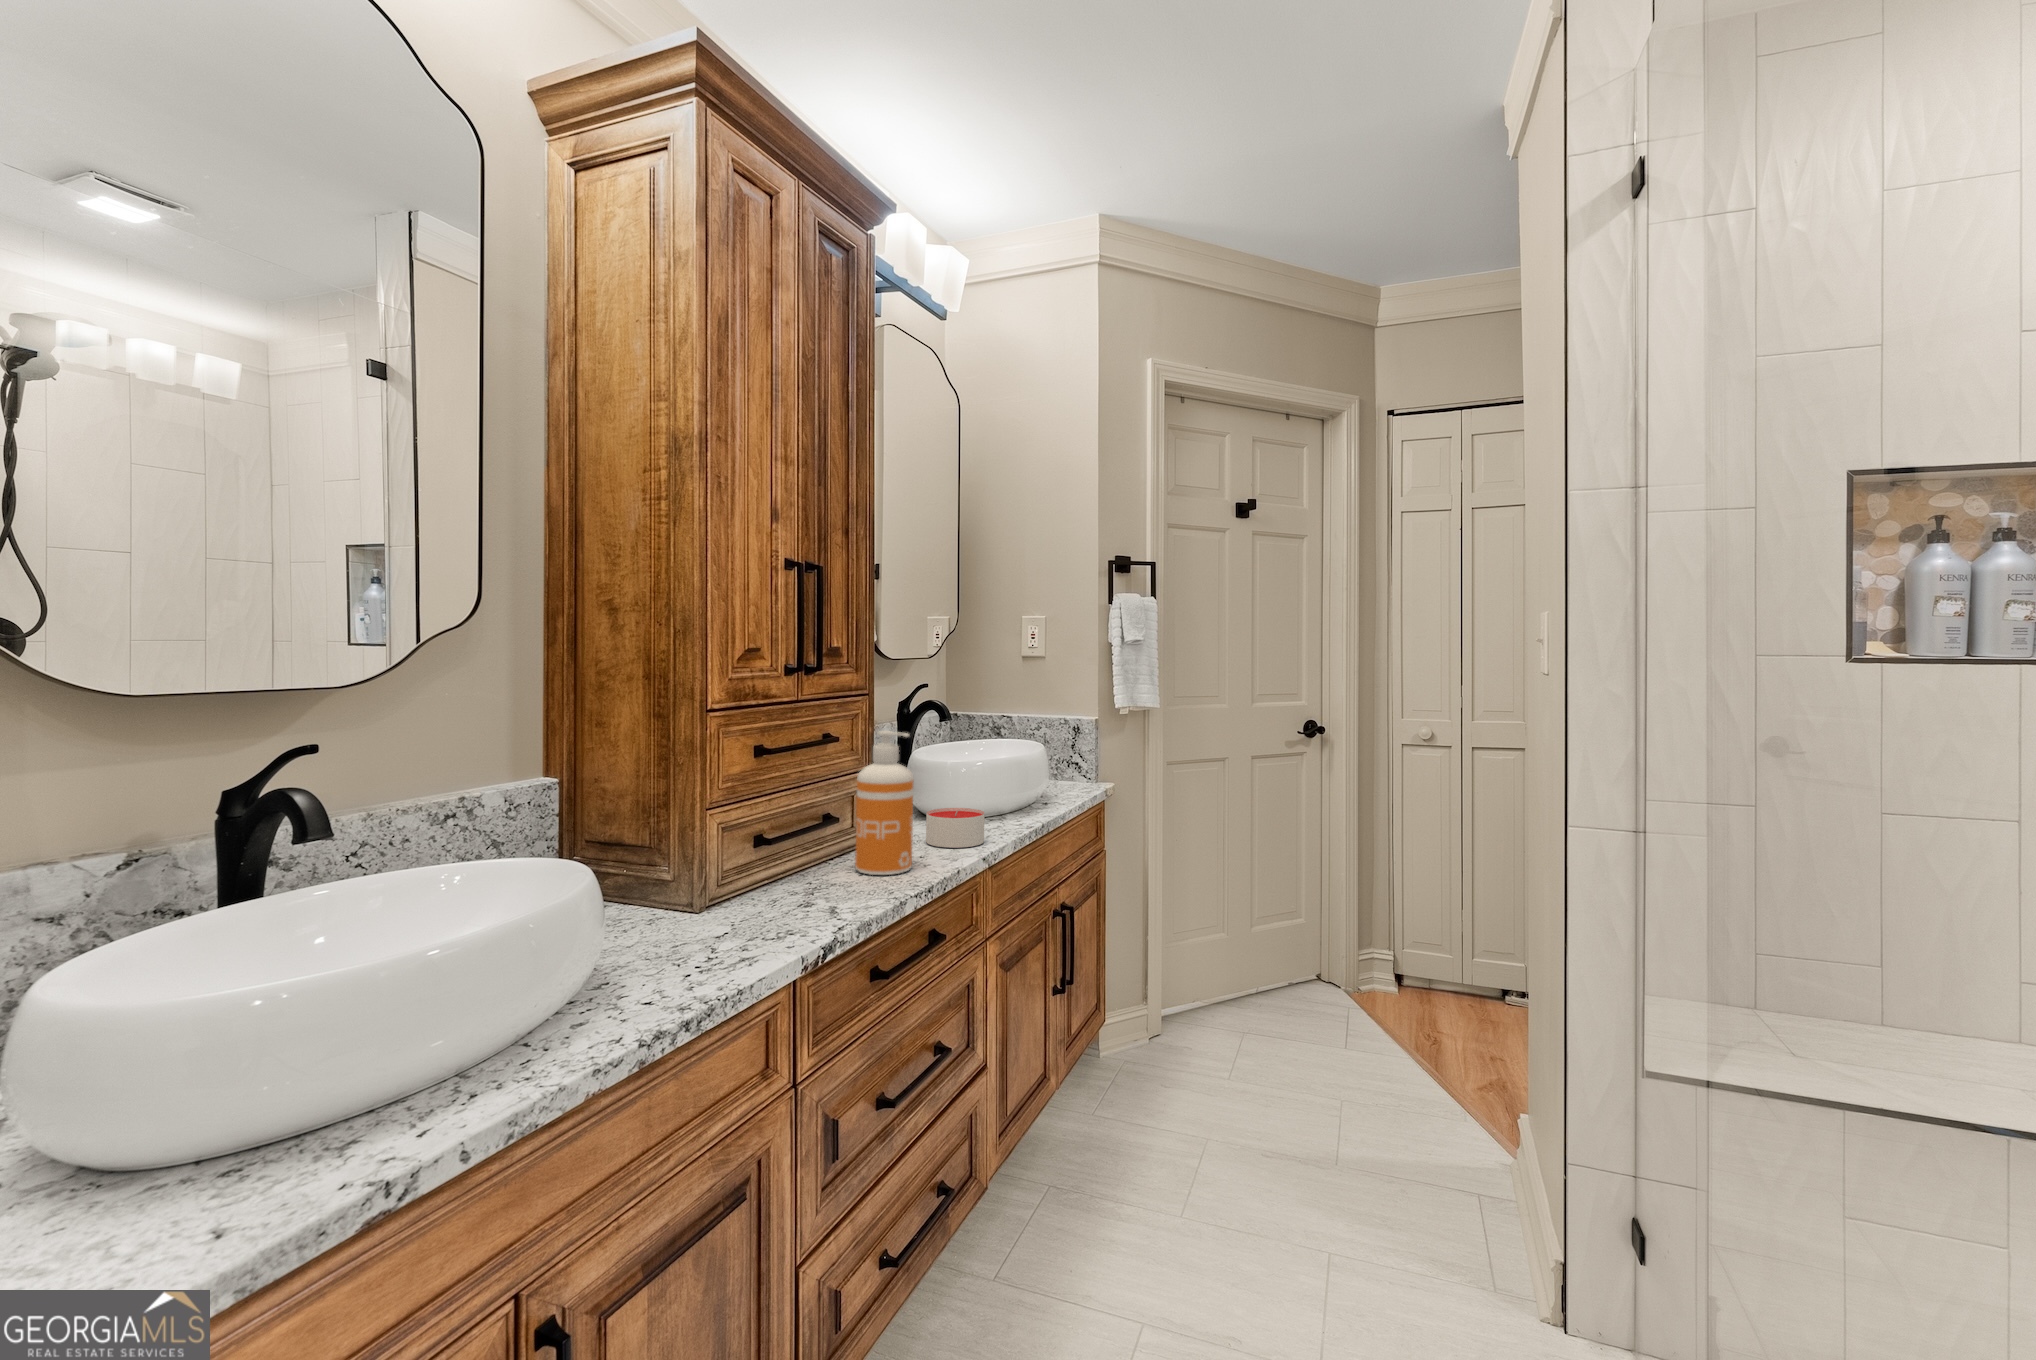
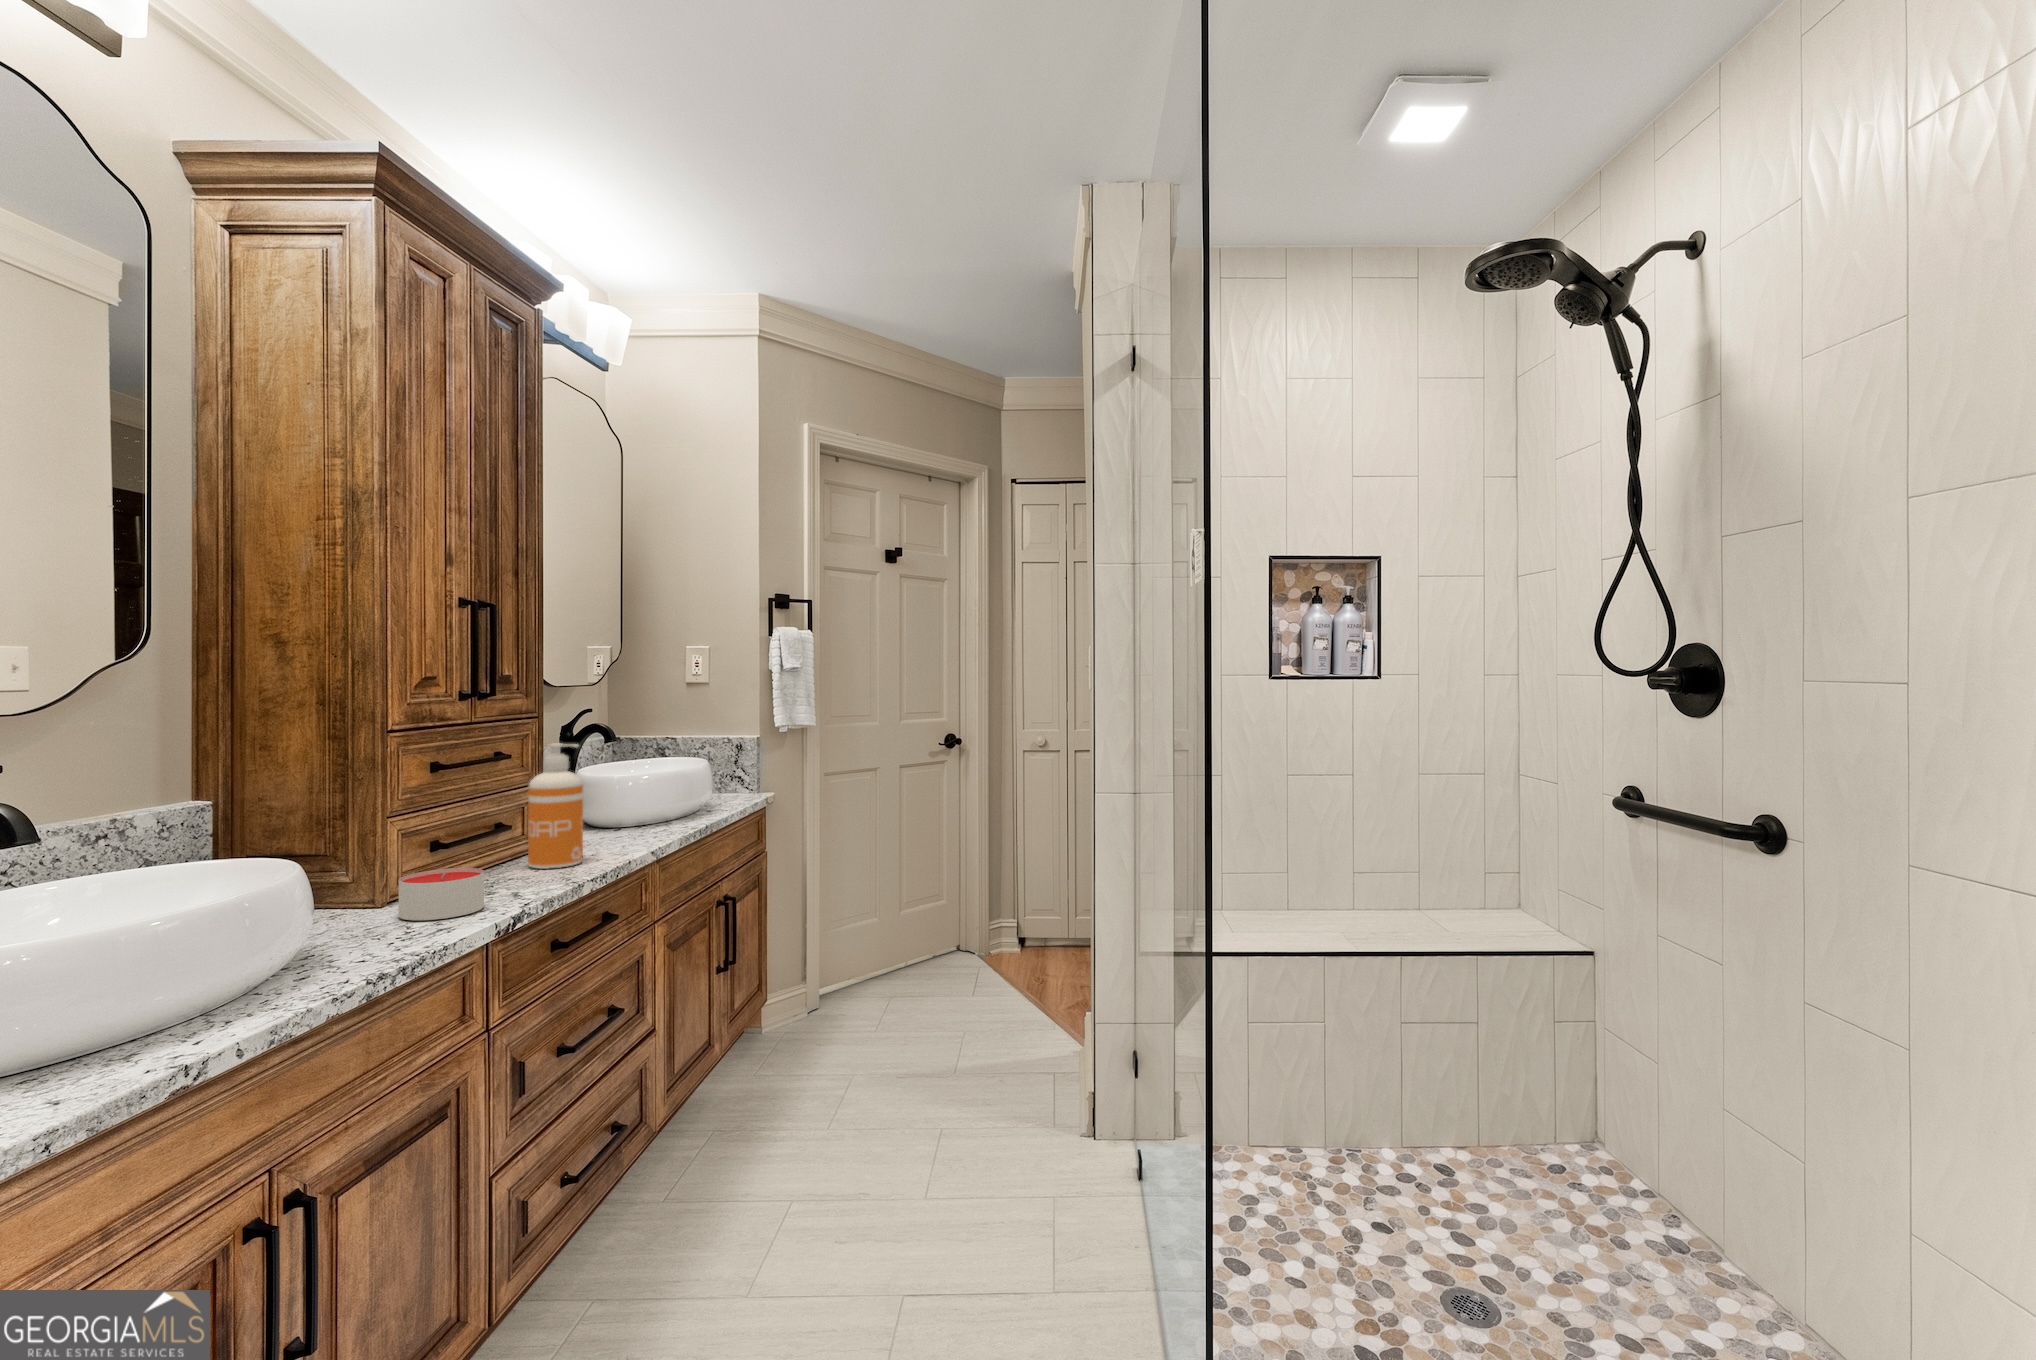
candle: present [926,808,985,848] -> present [398,868,484,920]

